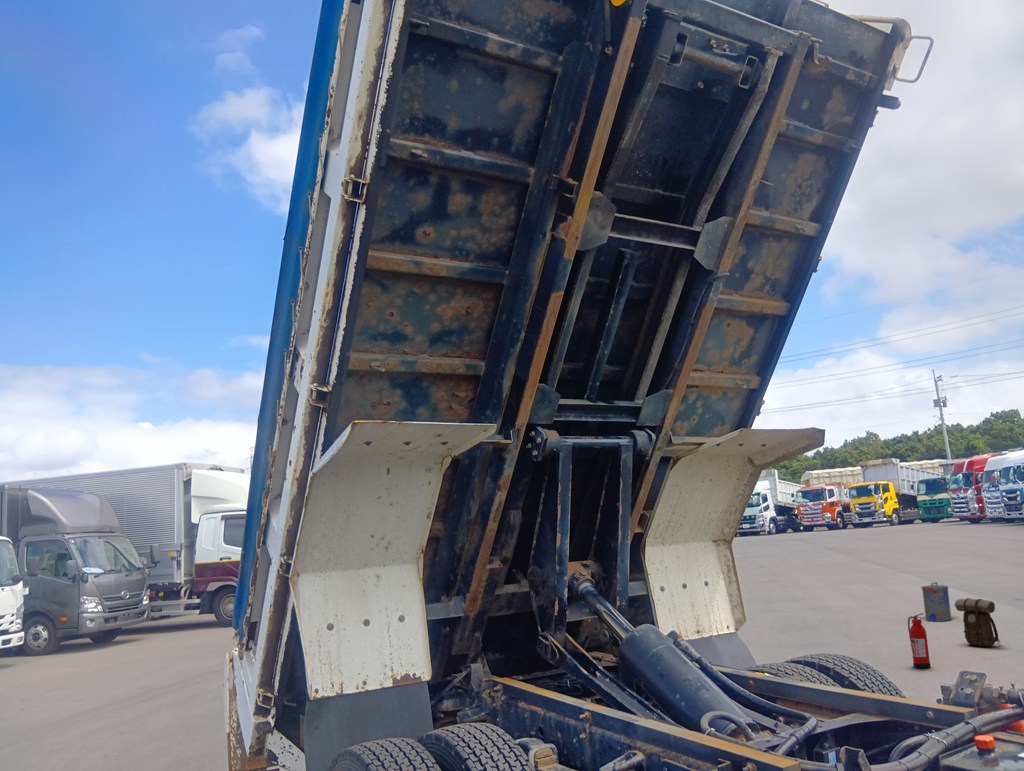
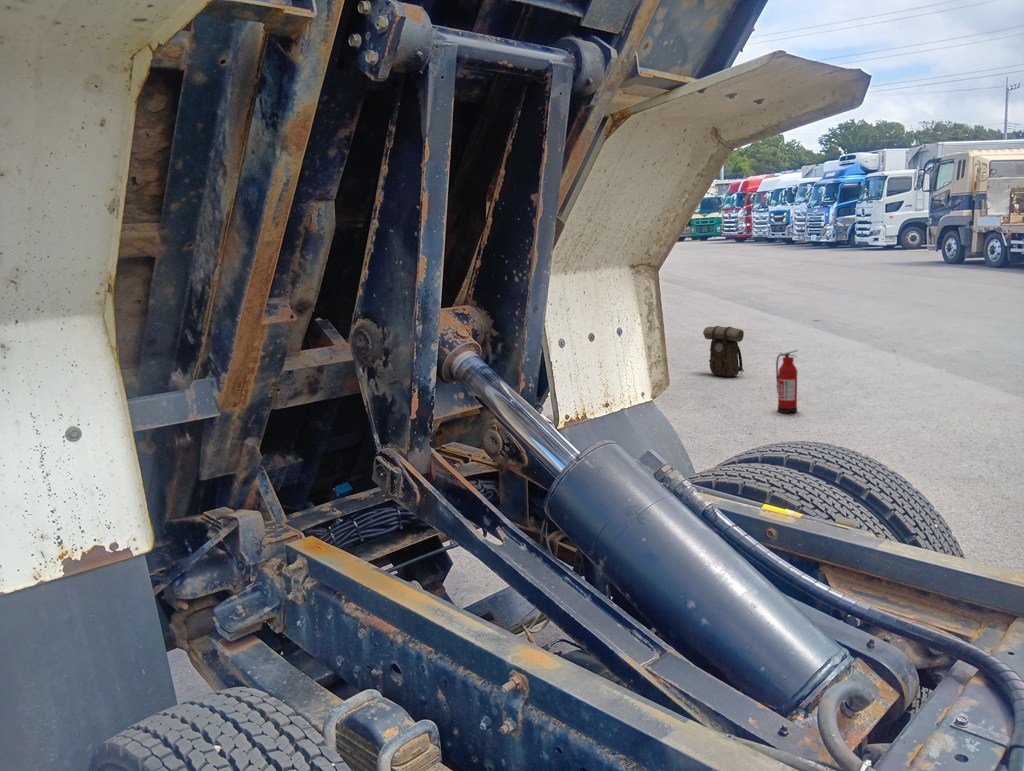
trash can: present [922,582,951,621] -> none [757,308,785,351]
backpack: present [955,598,1000,647] -> present [703,326,744,377]

